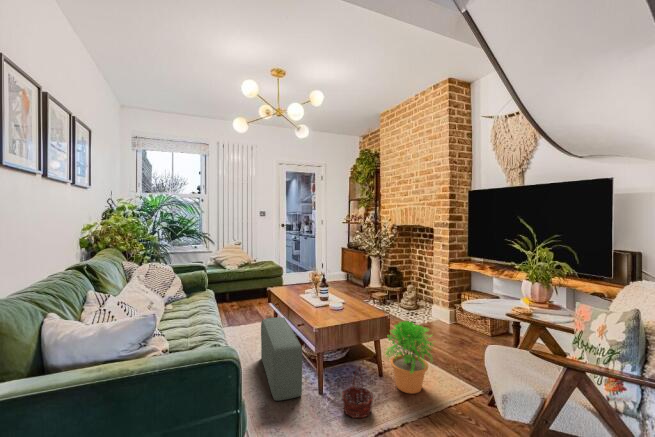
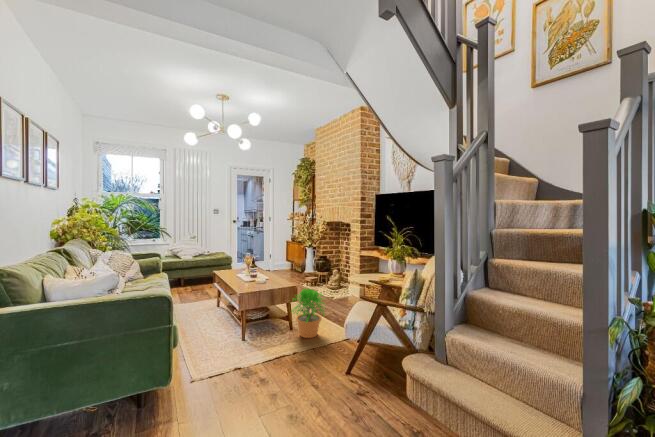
pouf: present [261,317,302,401] -> none [203,291,230,345]
basket: present [342,368,373,418] -> none [255,318,278,352]

